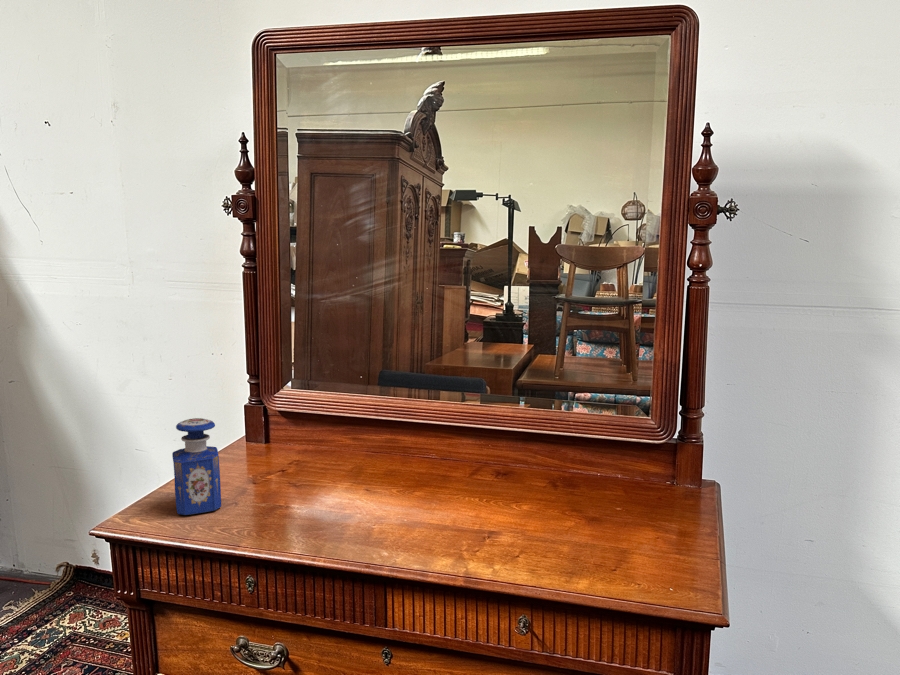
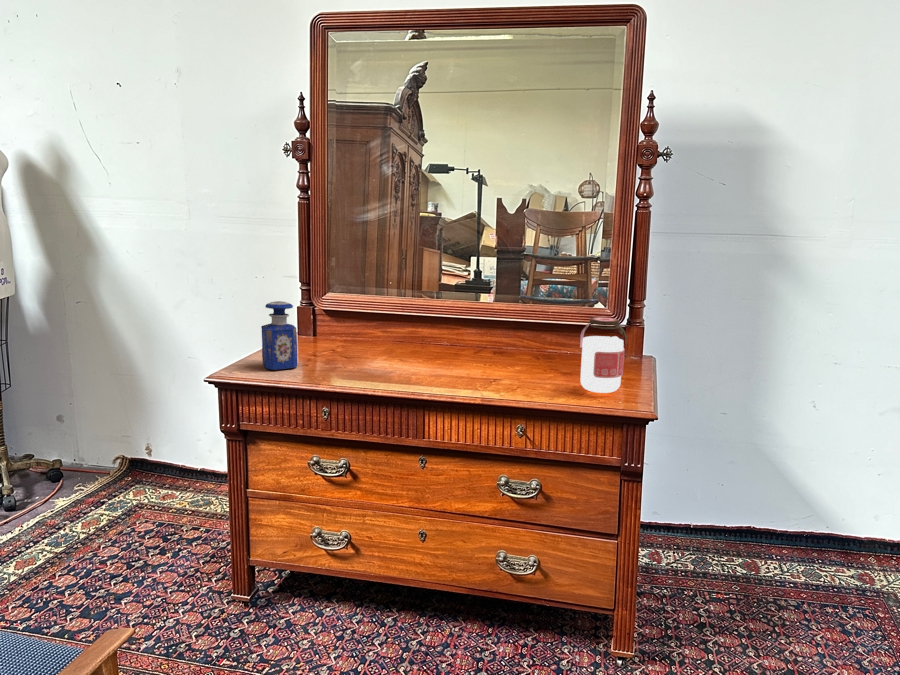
jar: none [611,454,682,573] -> present [580,317,627,393]

